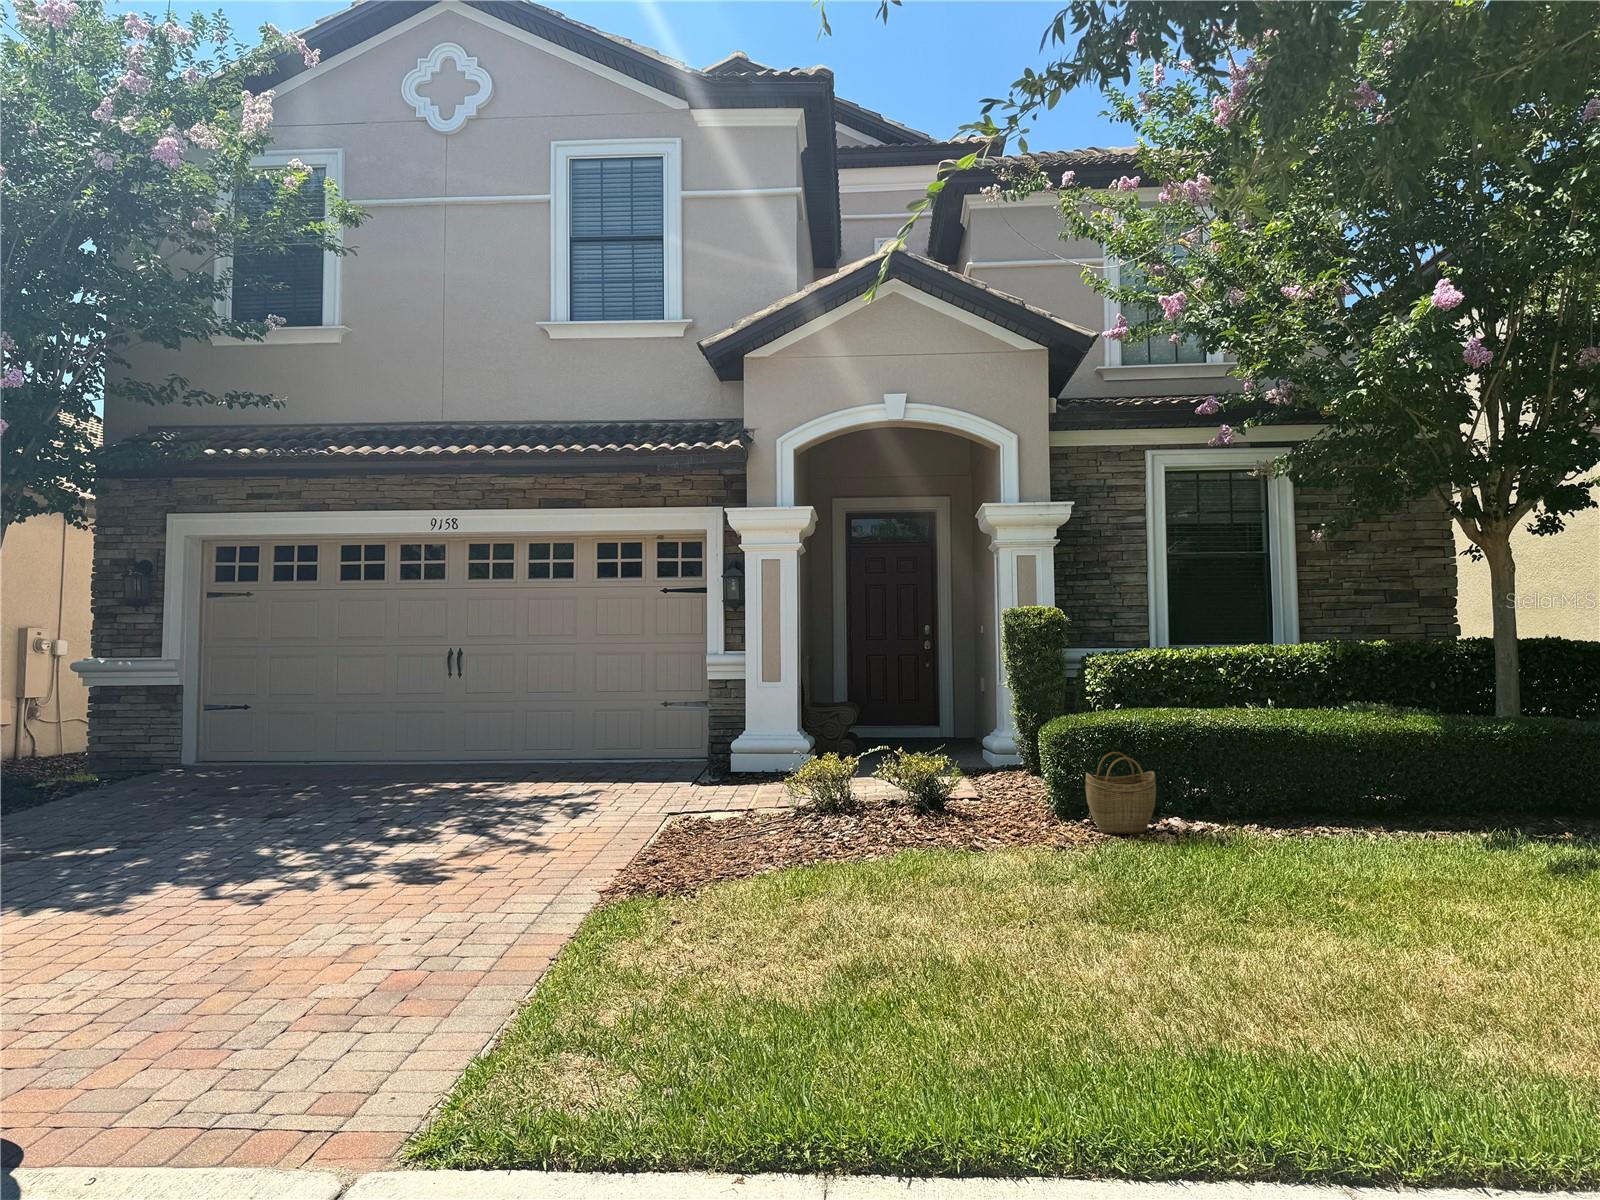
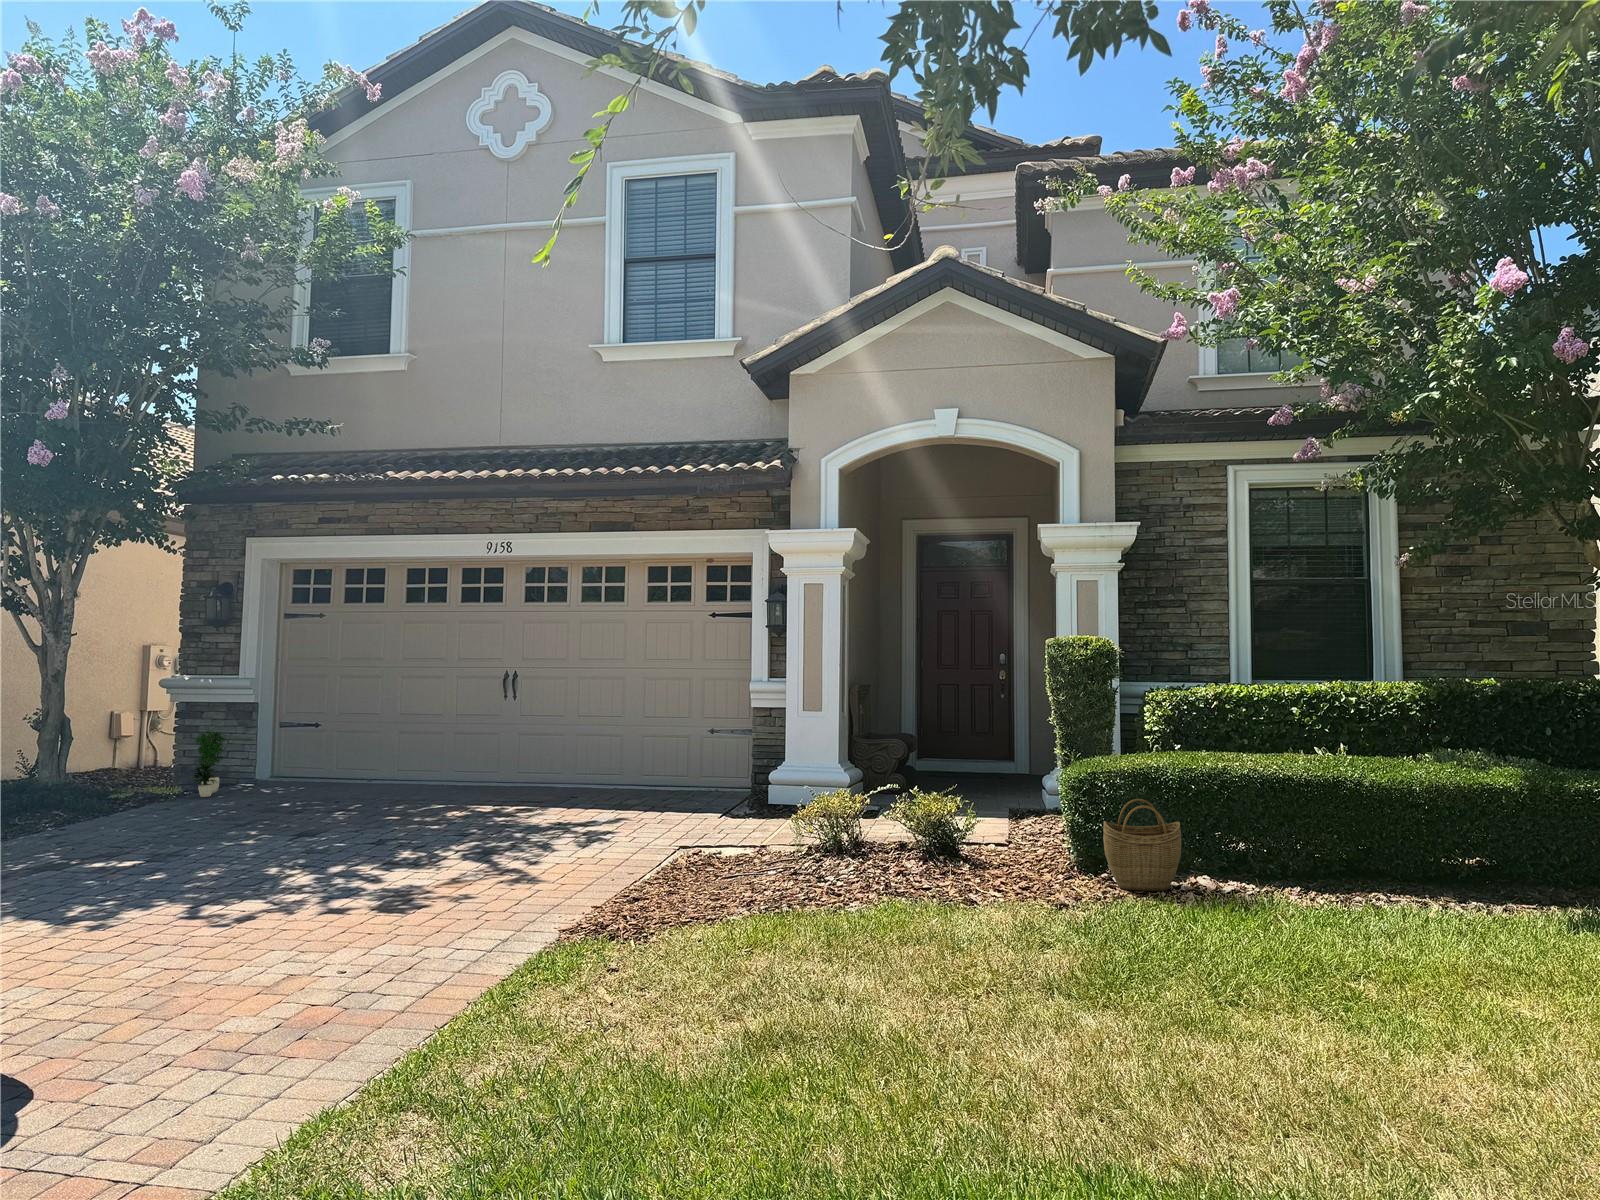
potted plant: none [115,710,154,783] -> present [188,728,225,797]

